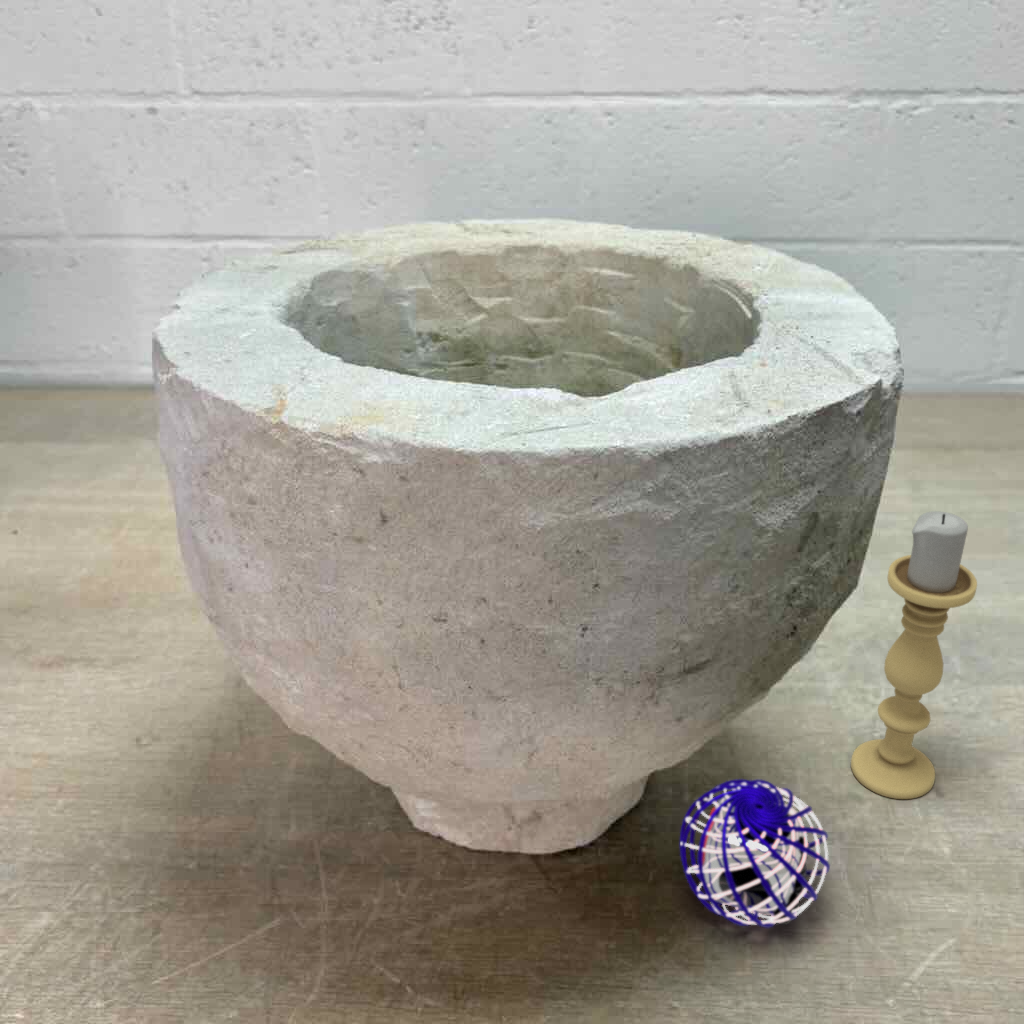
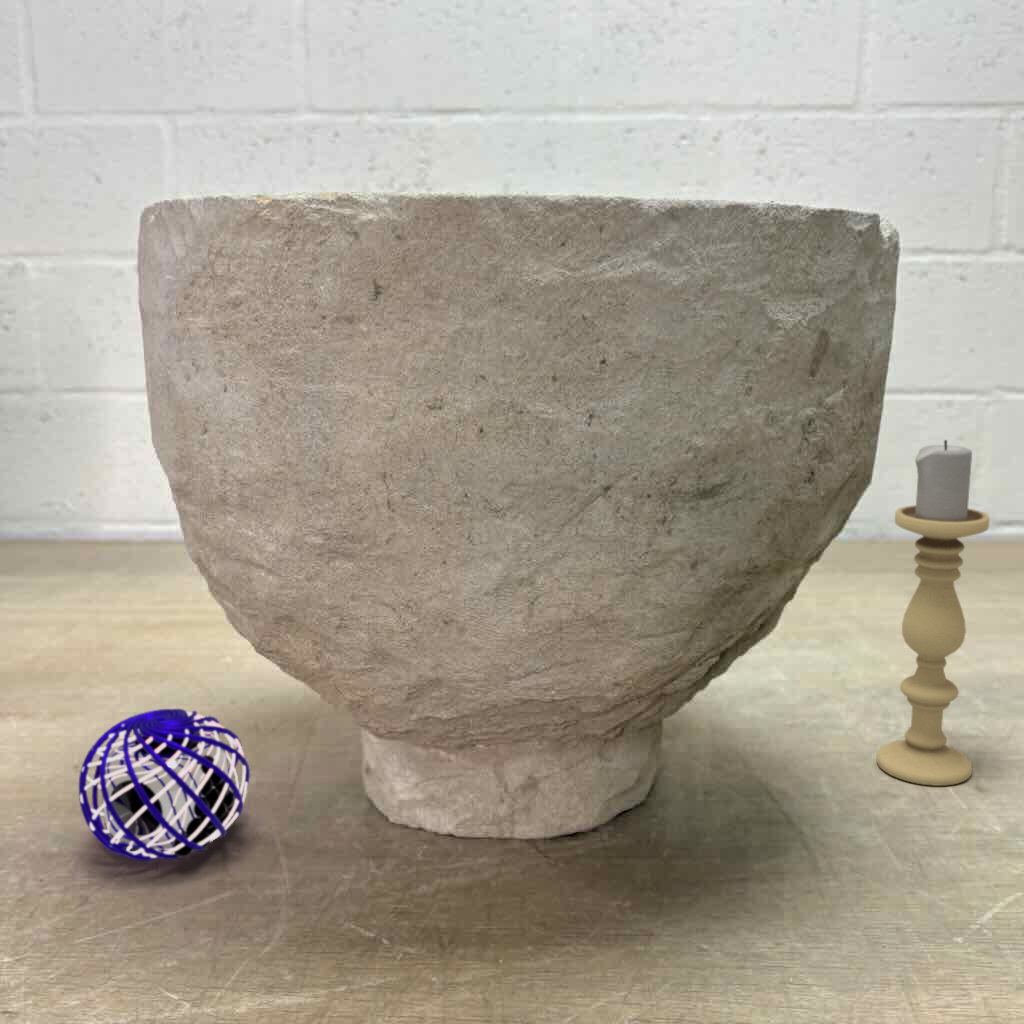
decorative orb: present [680,779,830,928] -> present [79,709,250,861]

